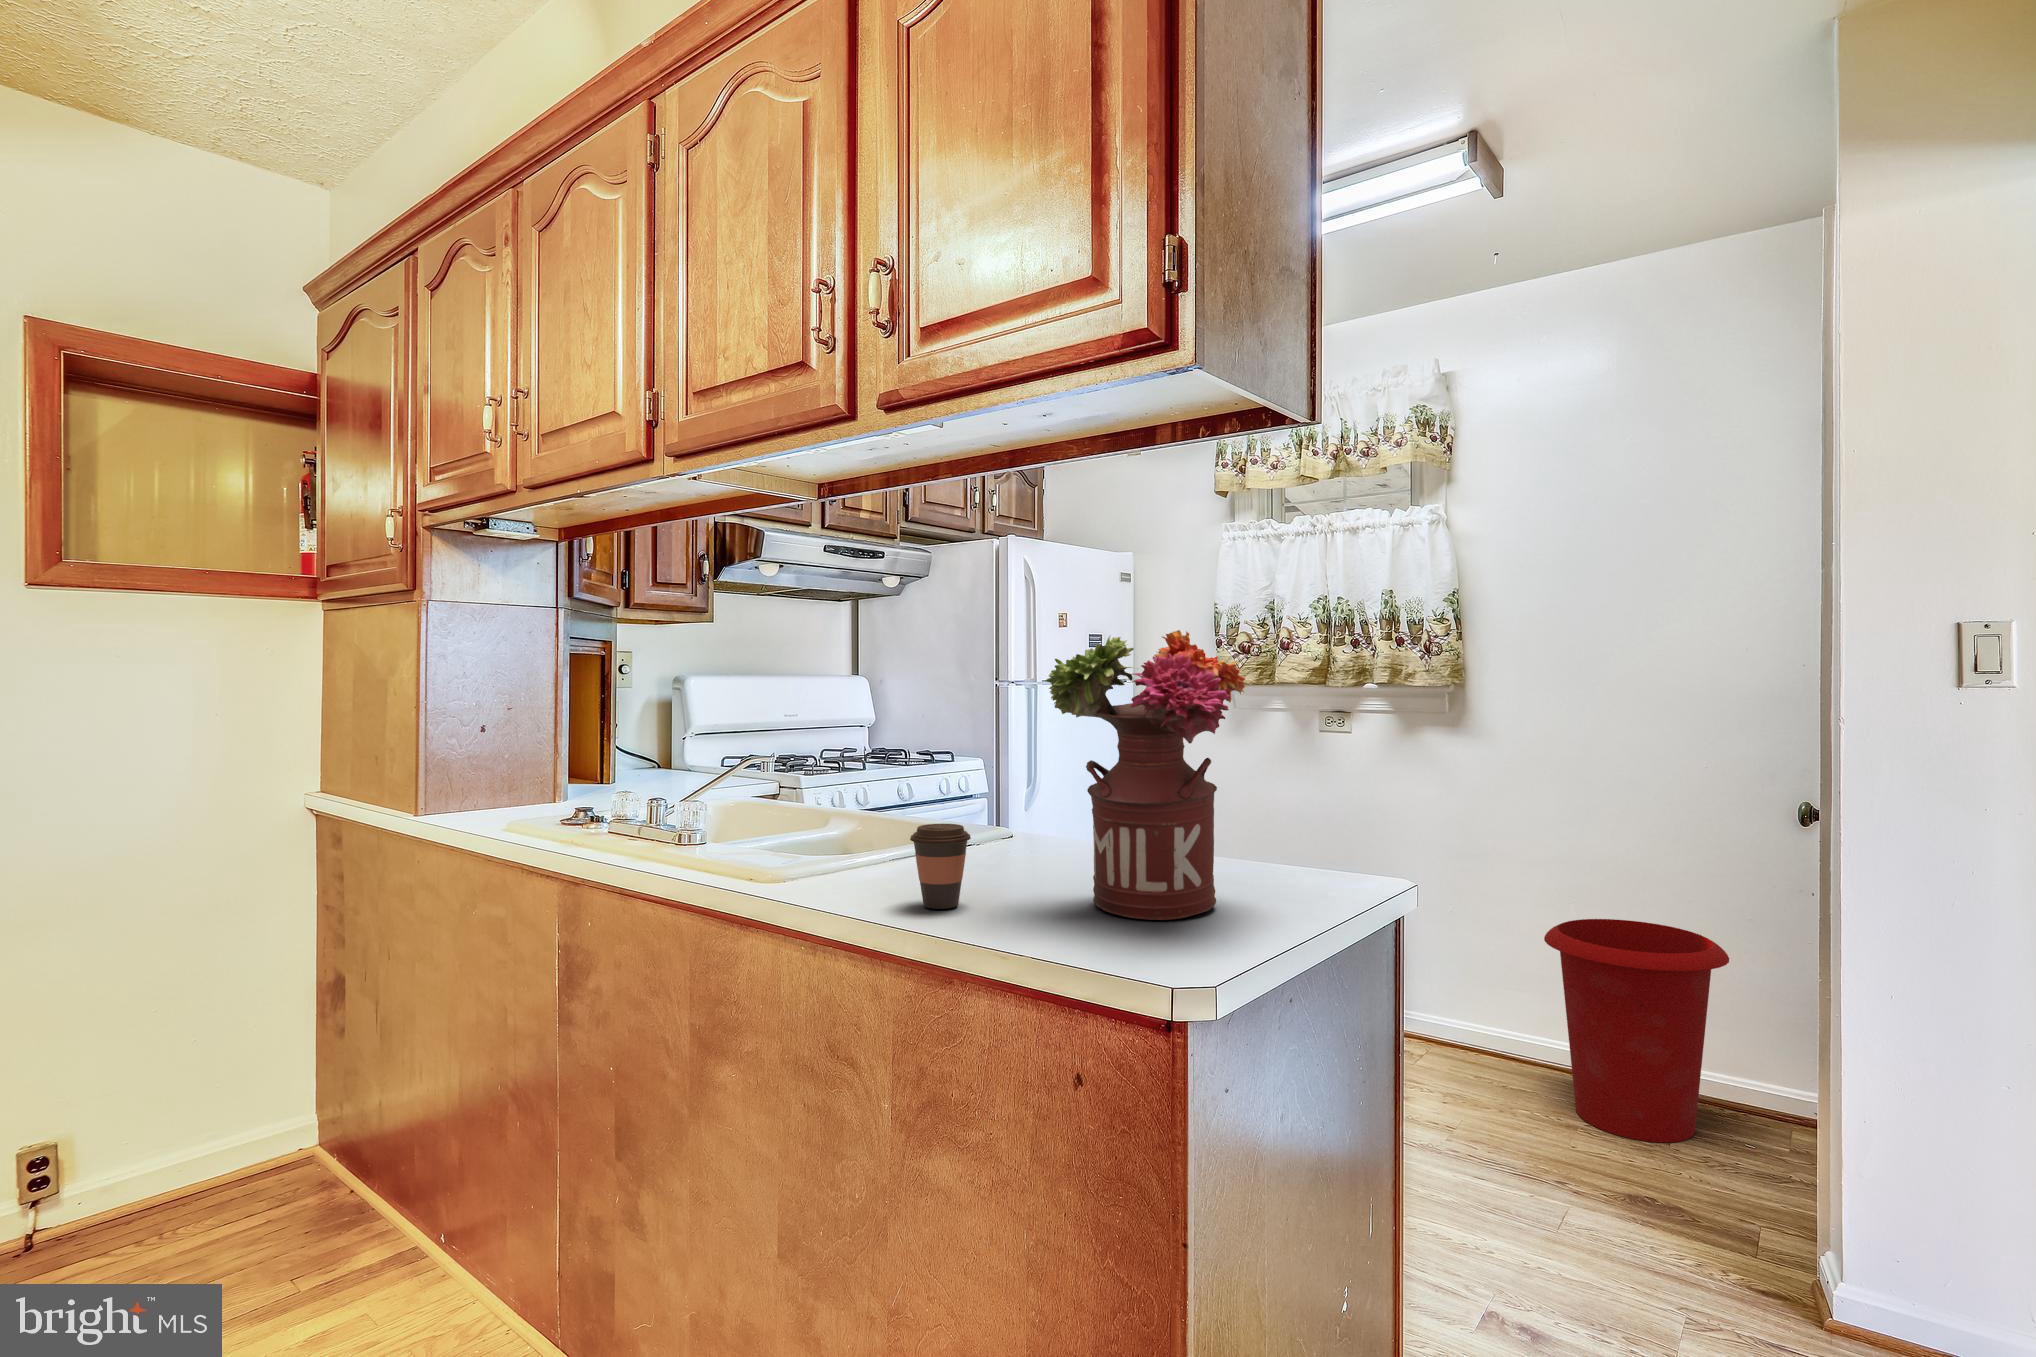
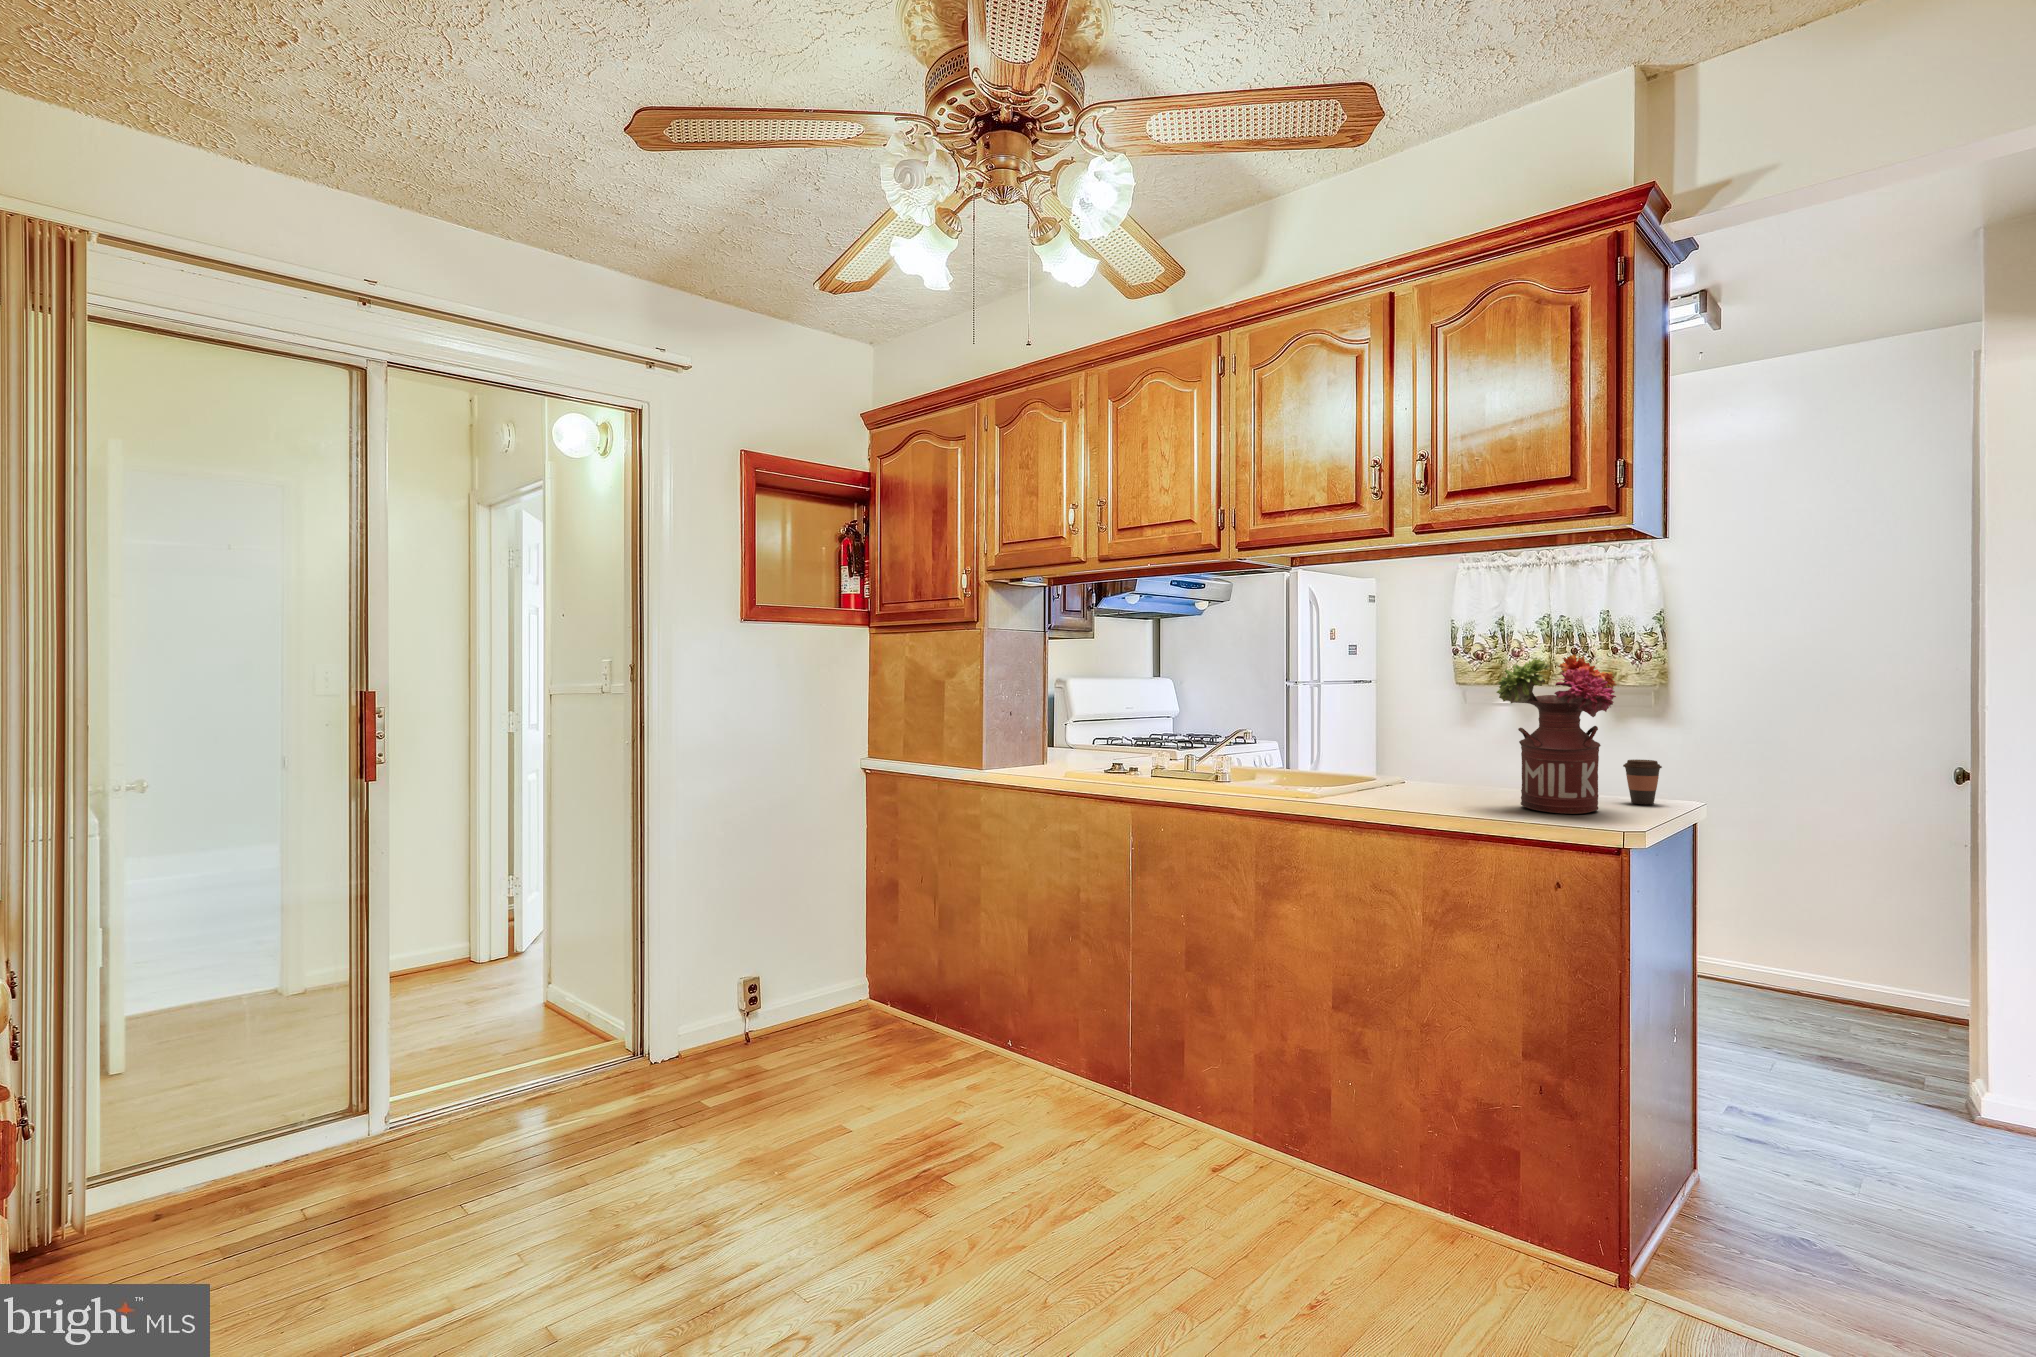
coffee cup: present [910,824,971,909] -> present [1623,760,1662,805]
waste bin: present [1544,919,1729,1143] -> none [1743,865,1899,1029]

